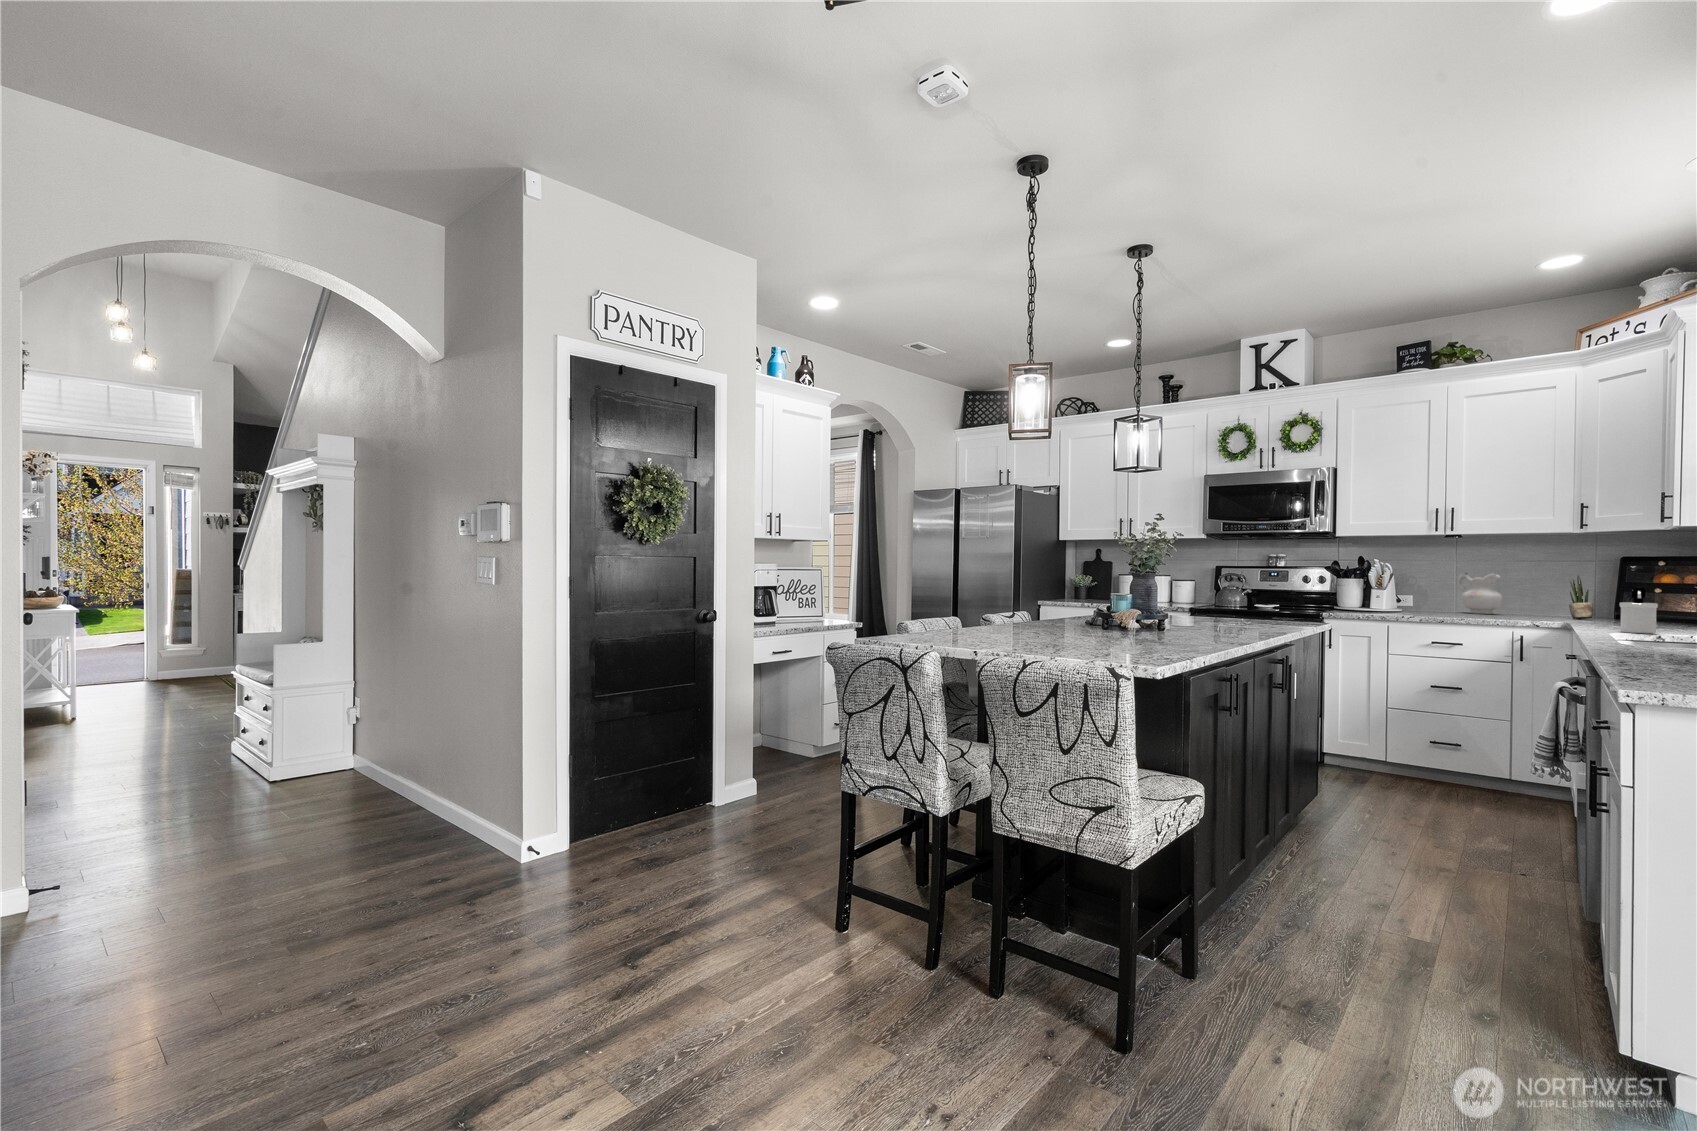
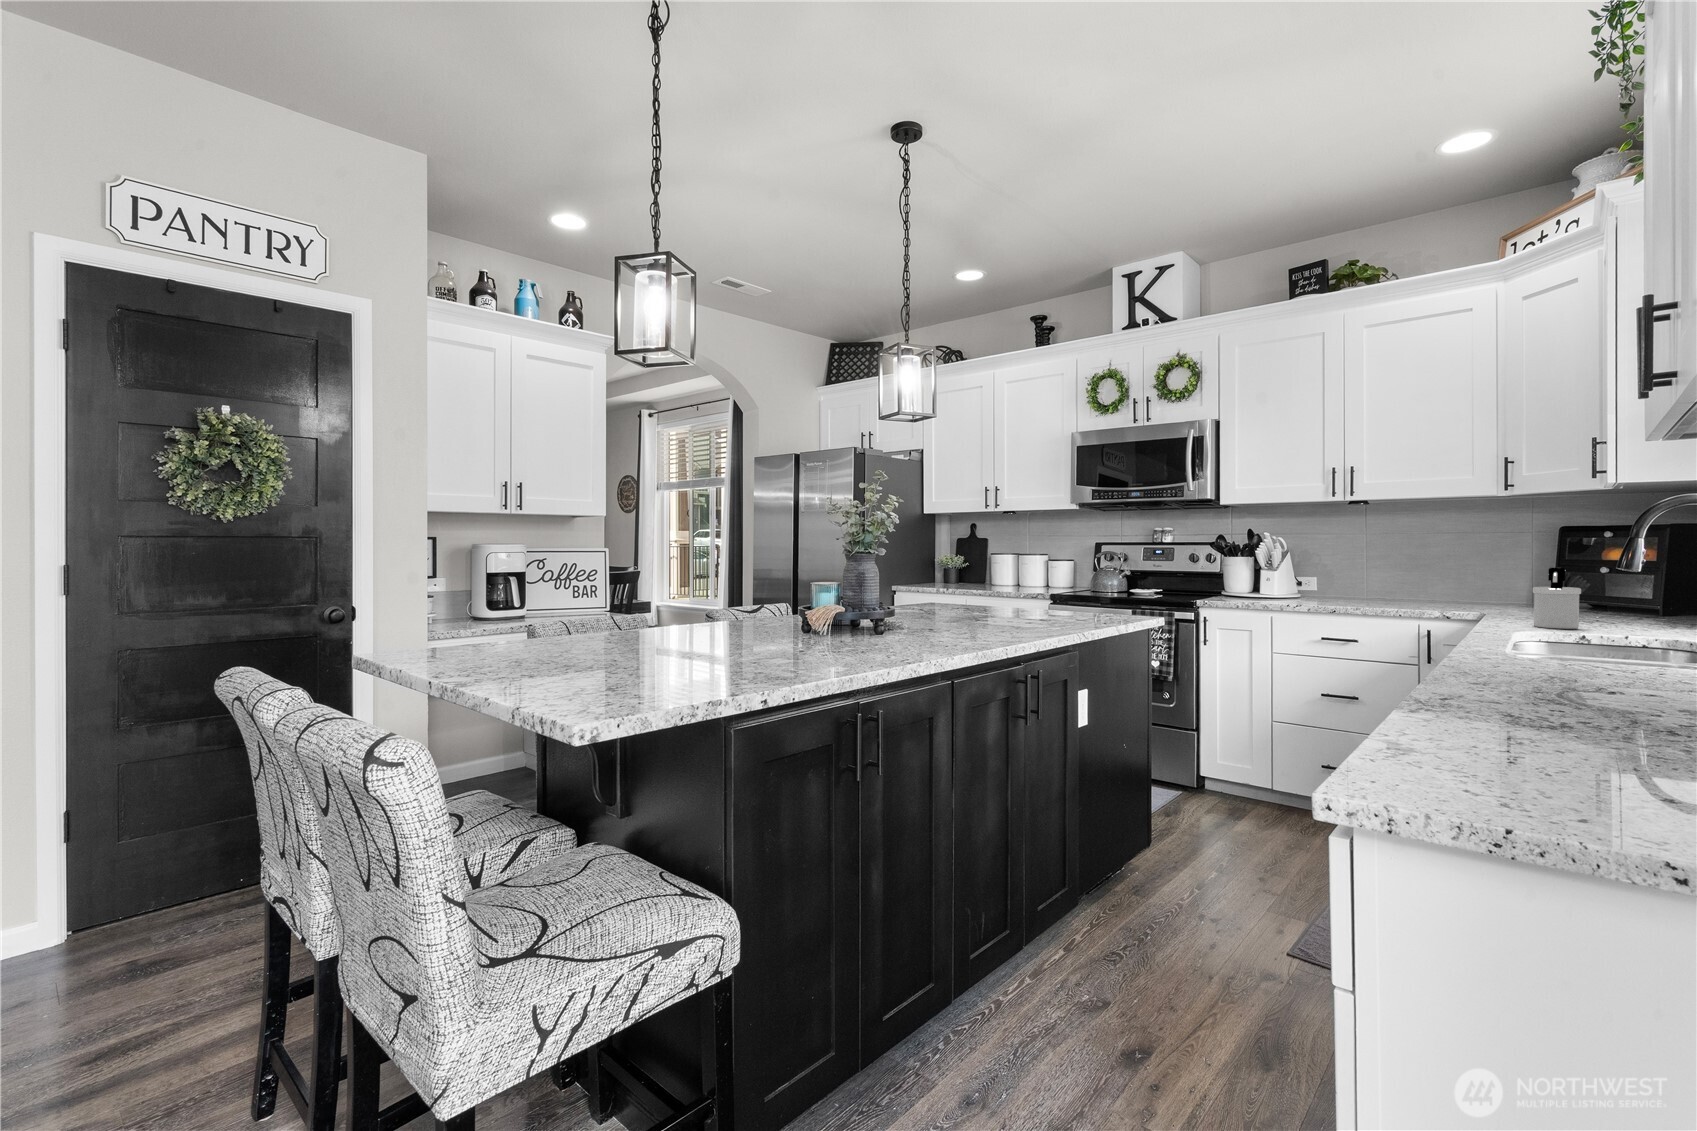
ceramic pitcher: present [1458,572,1502,614] -> none [1364,546,1414,598]
potted plant: present [1569,576,1593,619] -> none [1493,548,1521,603]

